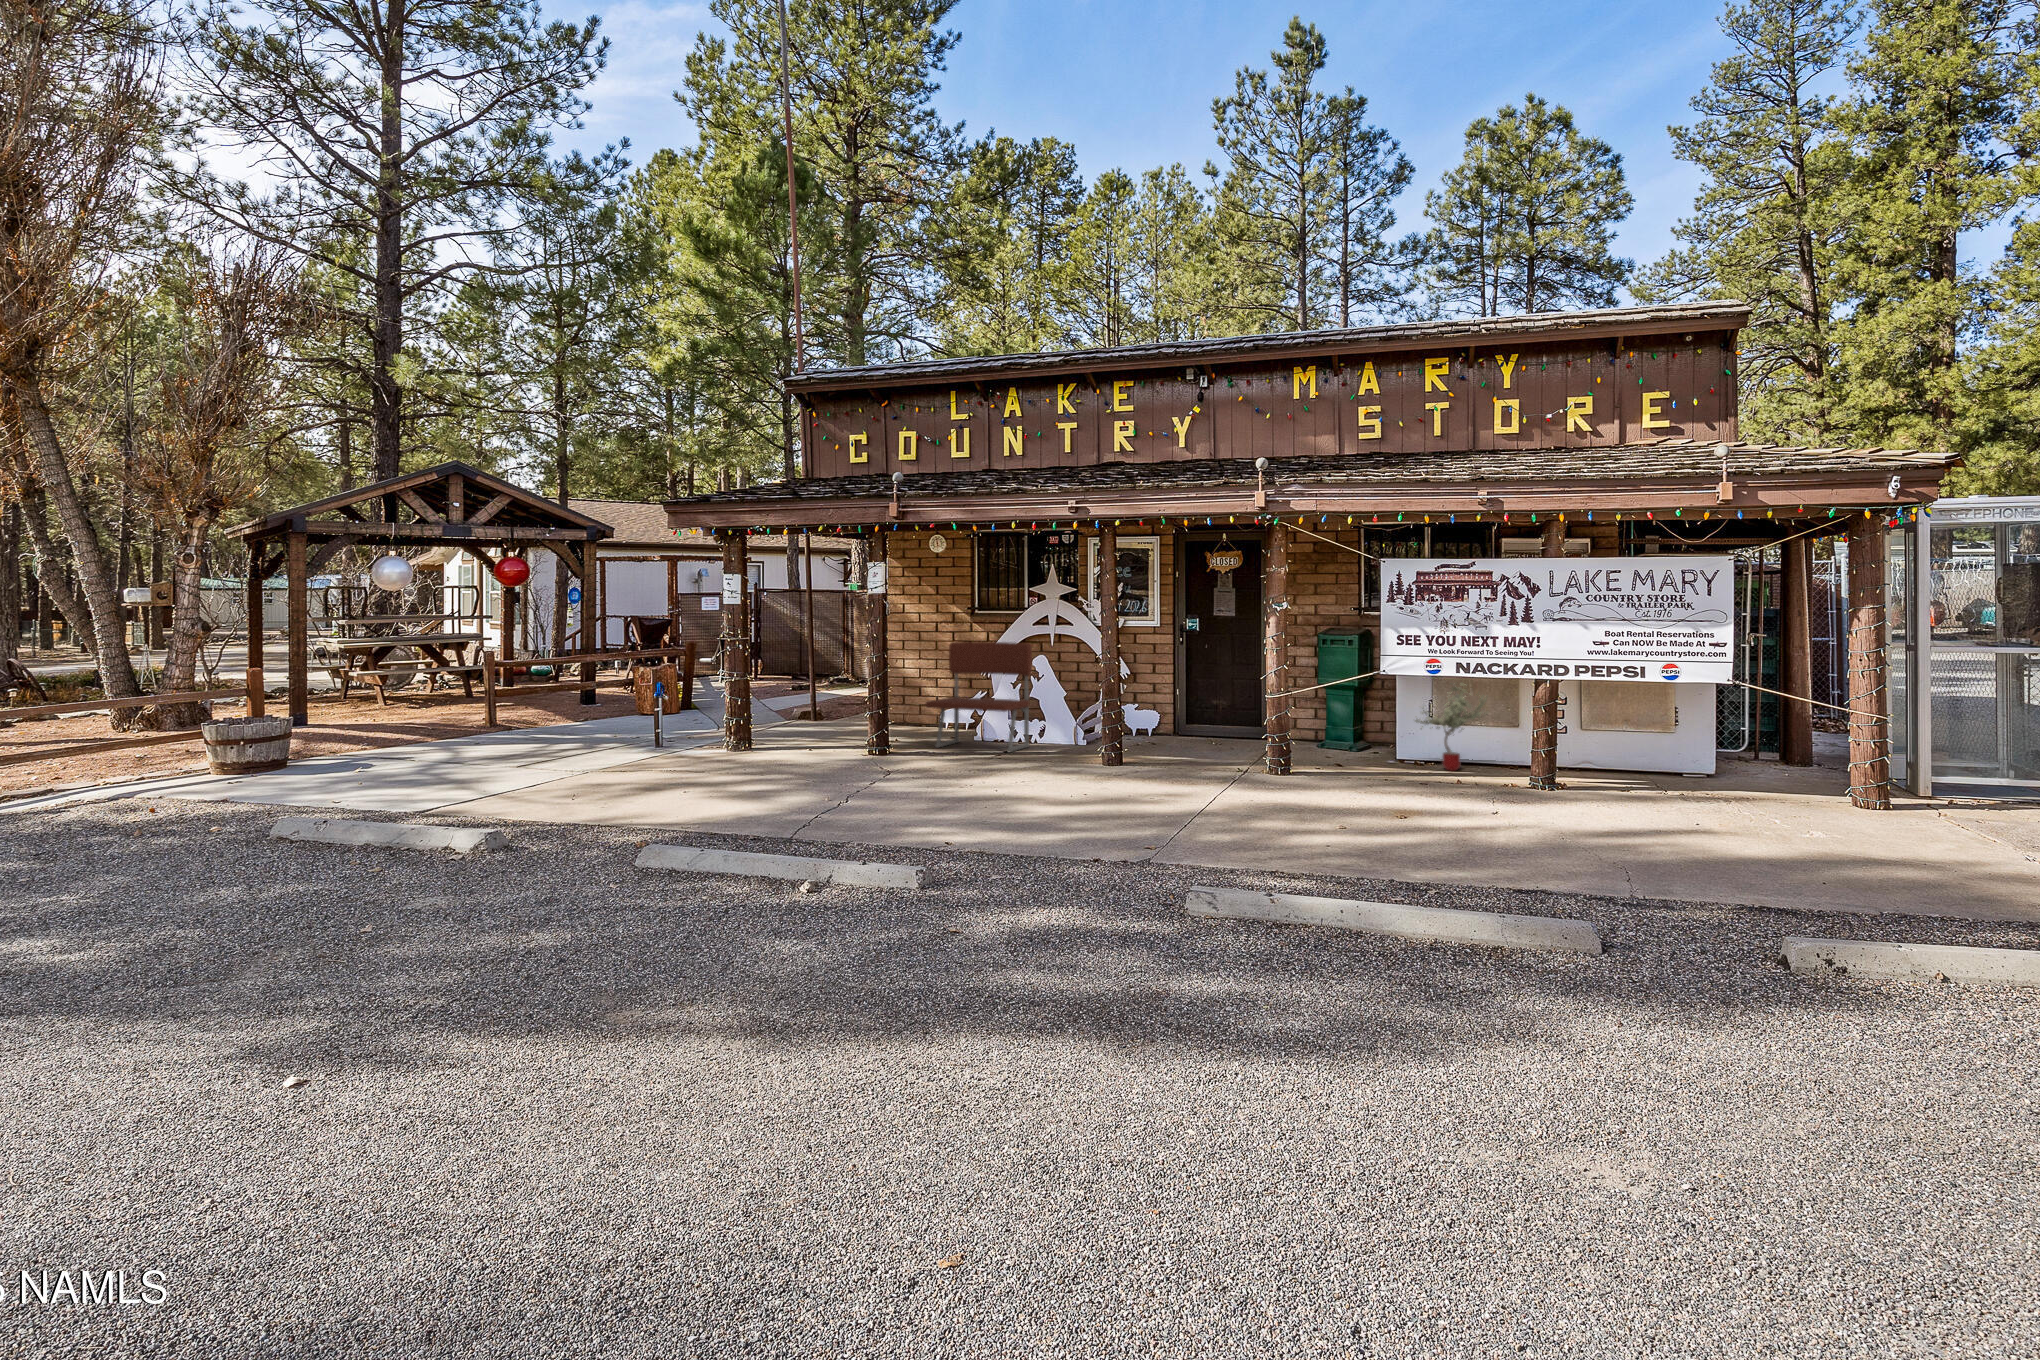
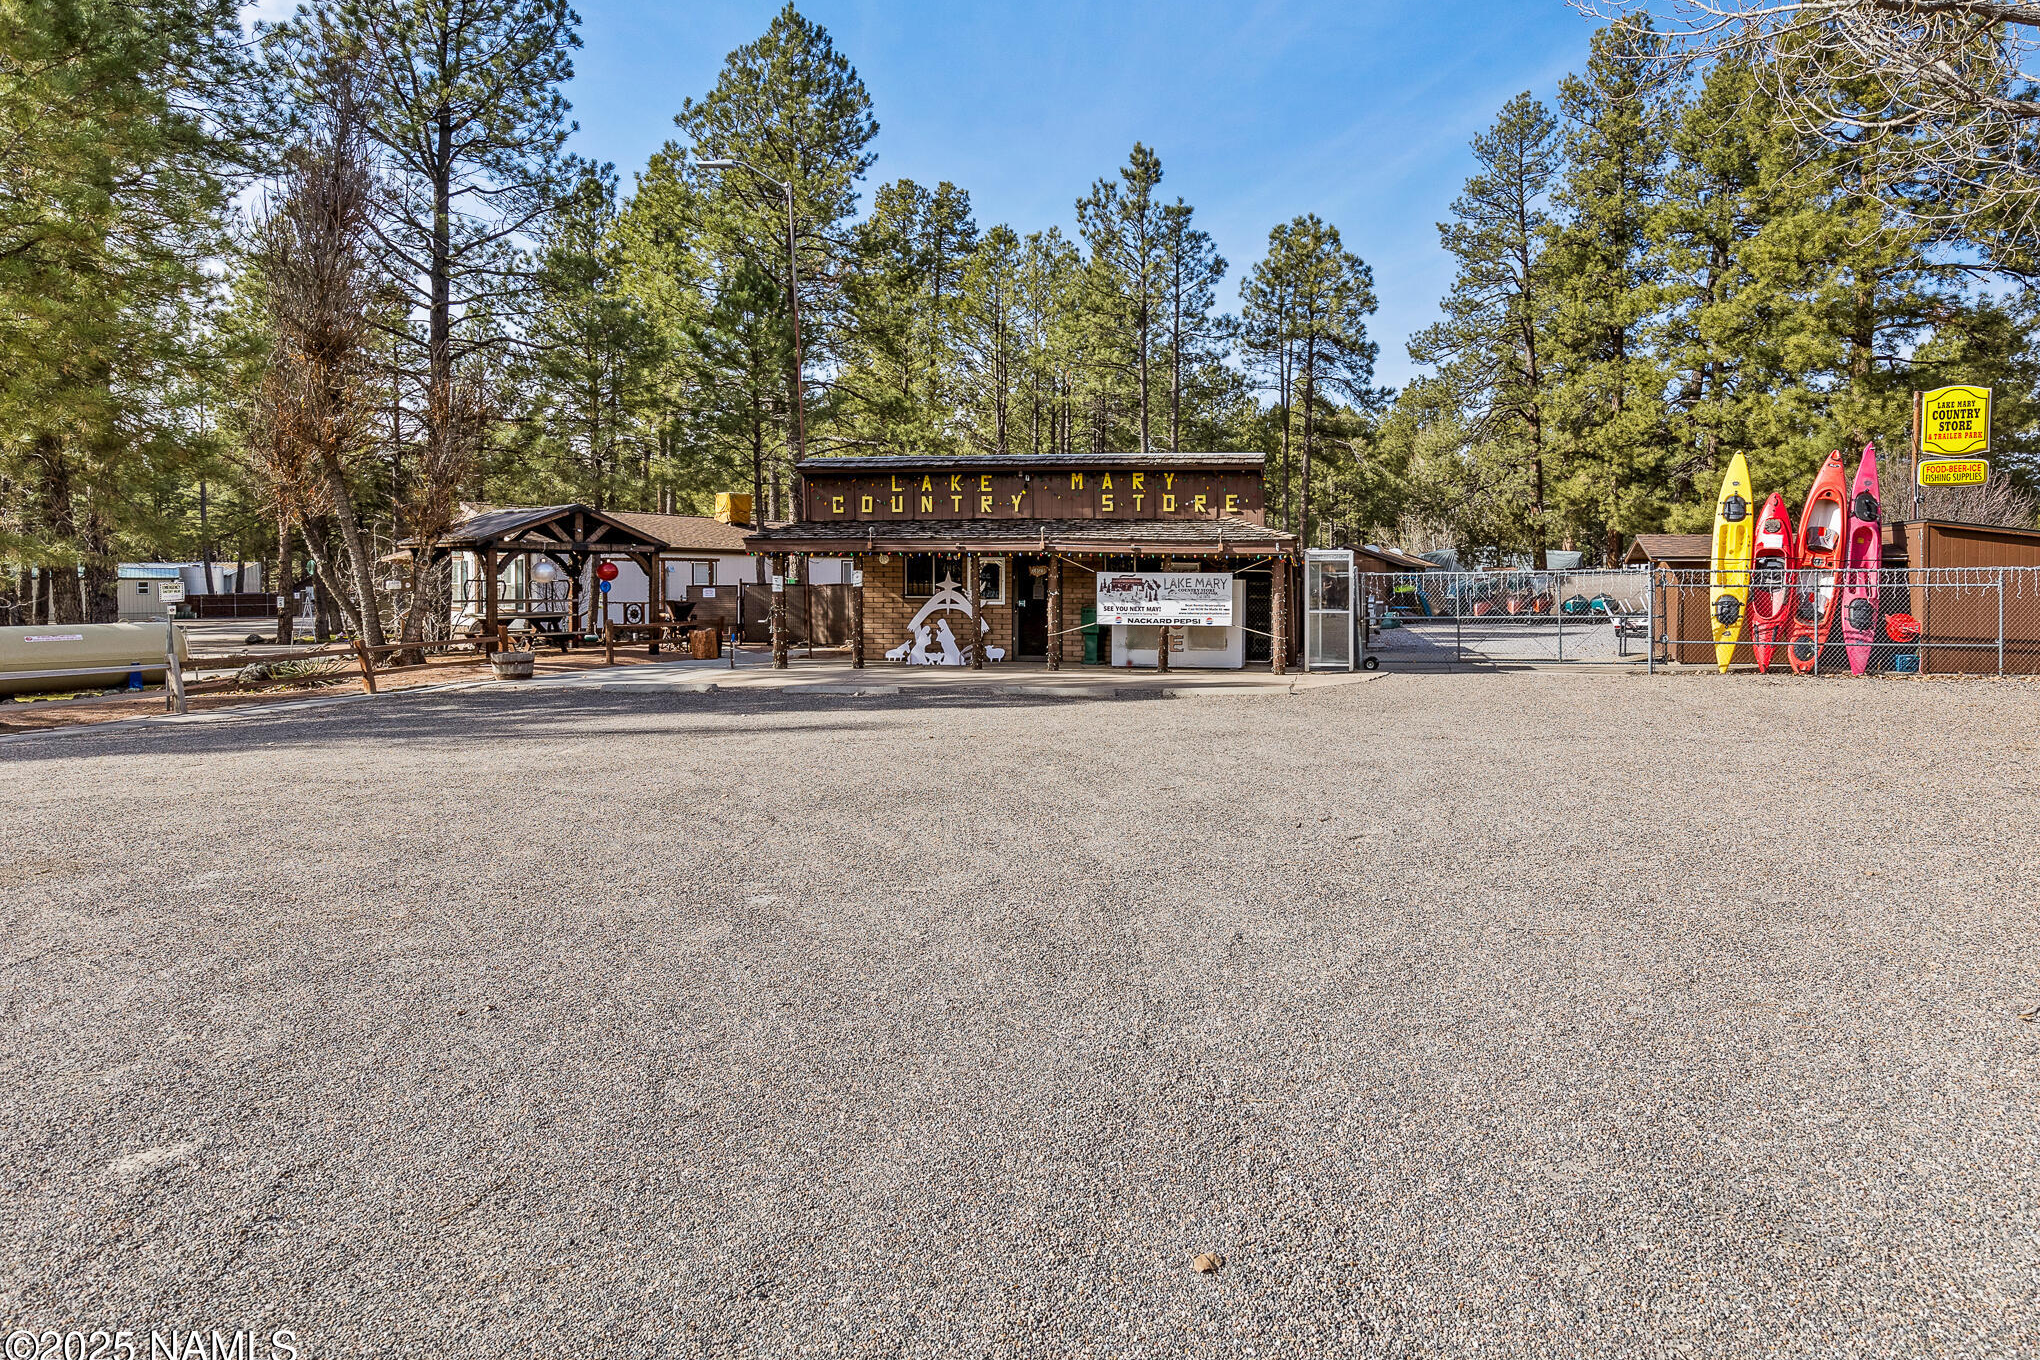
bench: present [925,642,1032,752] -> none [884,612,938,666]

